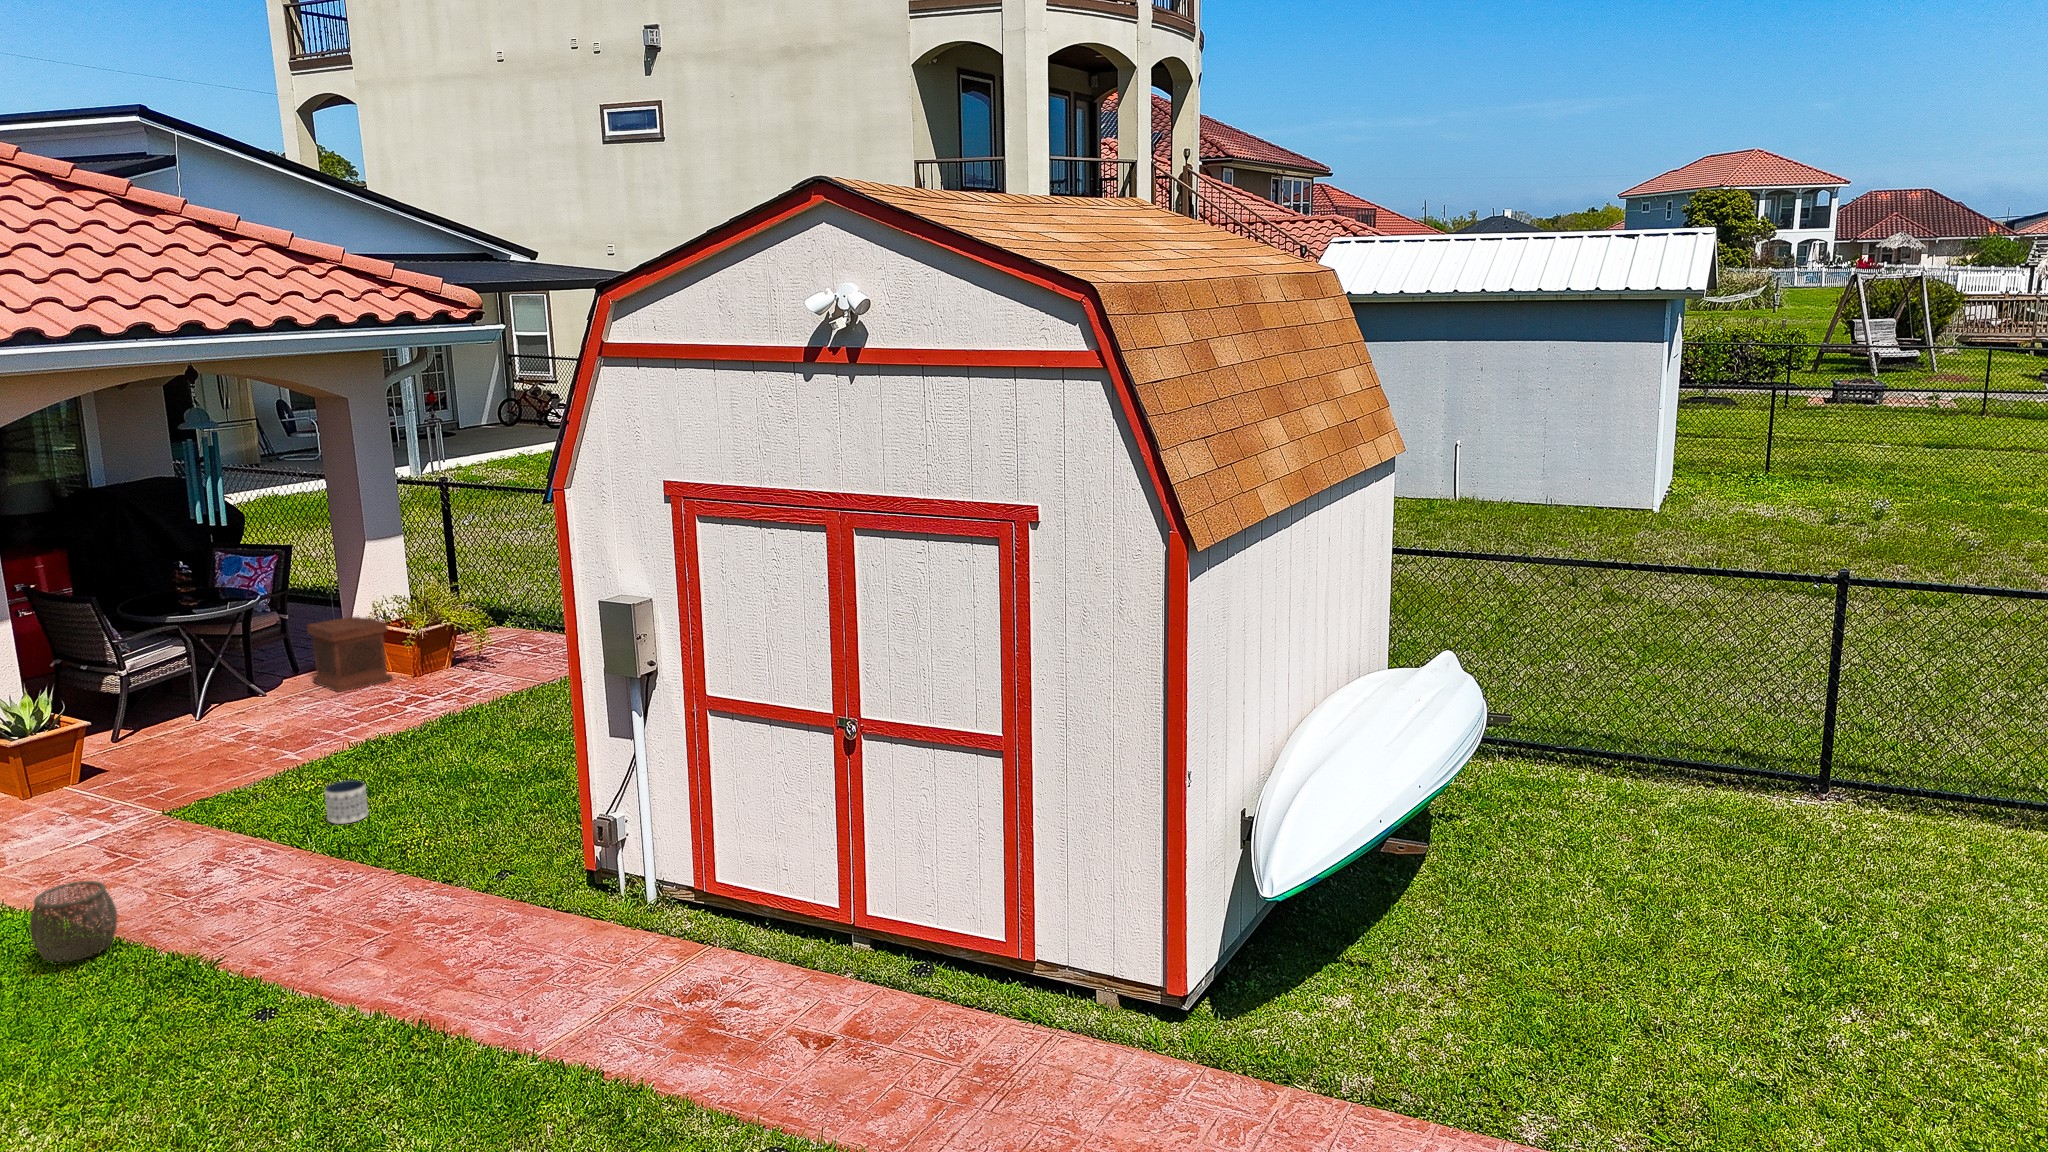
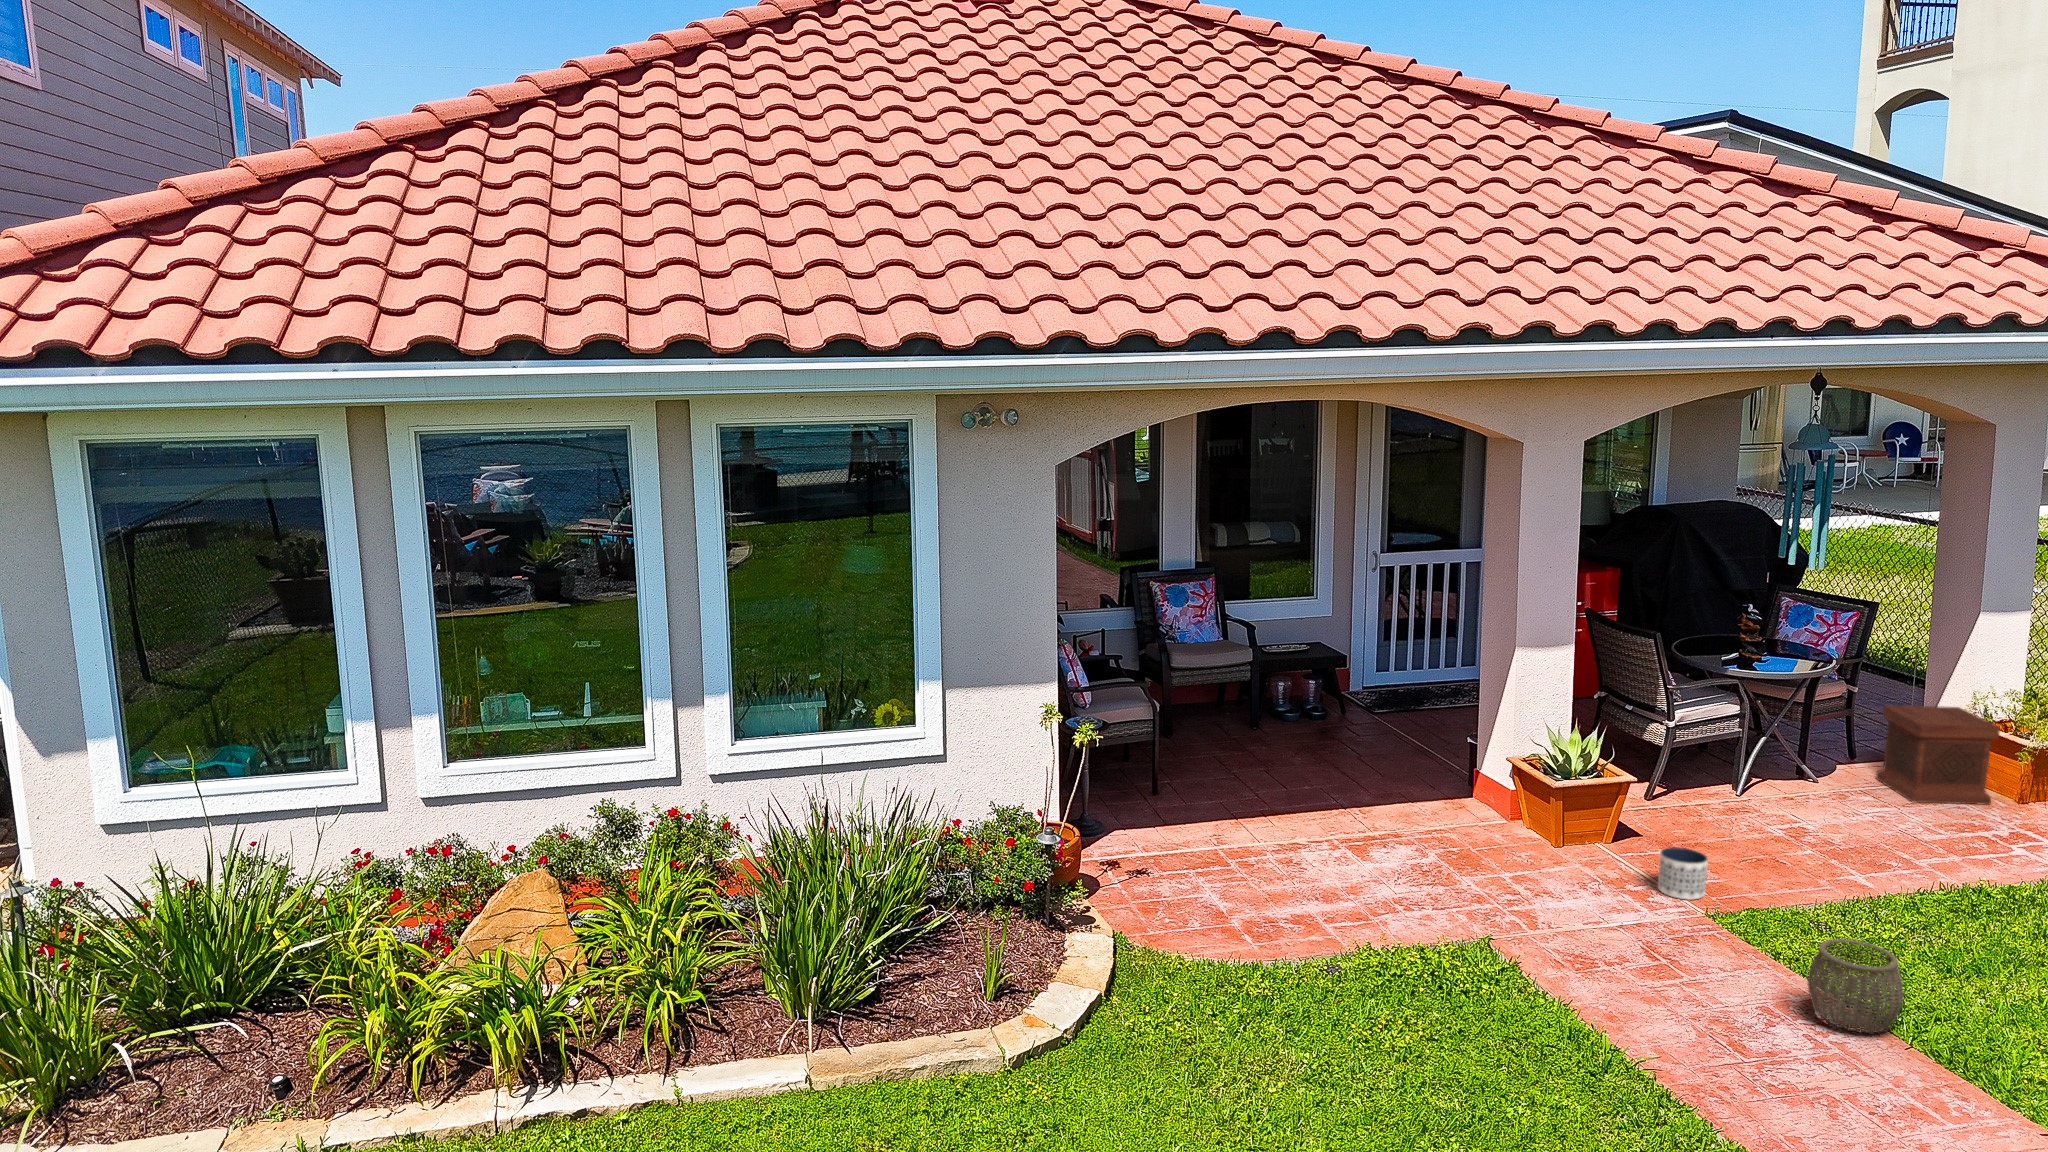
planter: present [325,780,368,824] -> present [1658,847,1708,900]
woven basket: present [30,881,118,962] -> present [1808,939,1904,1034]

